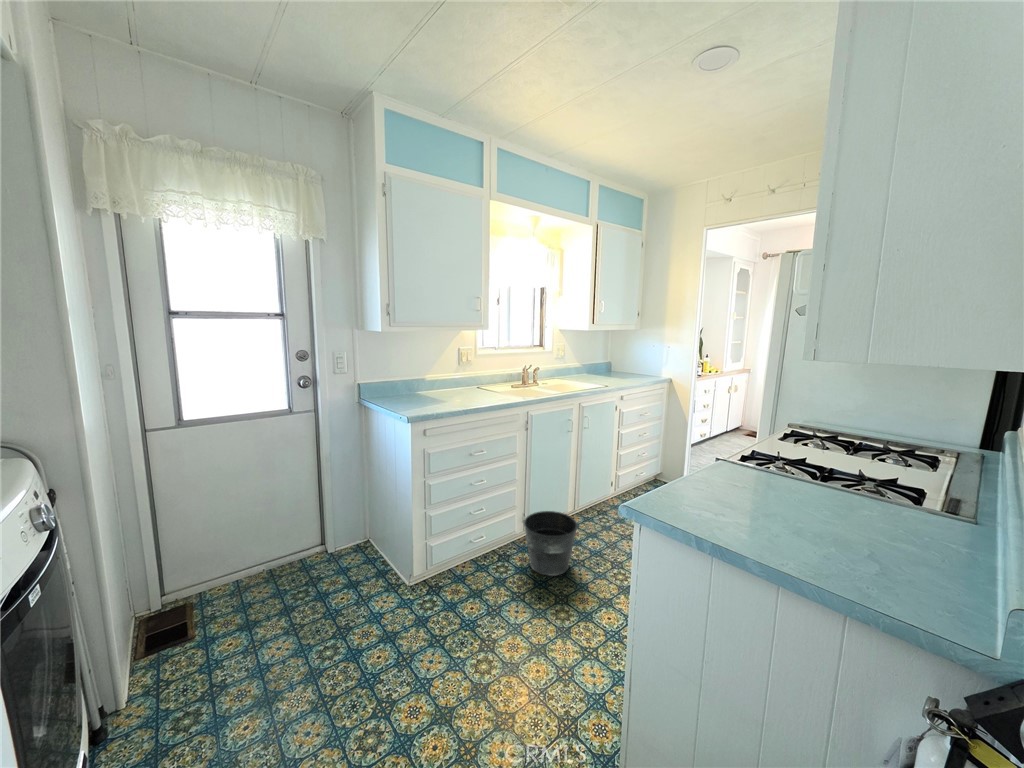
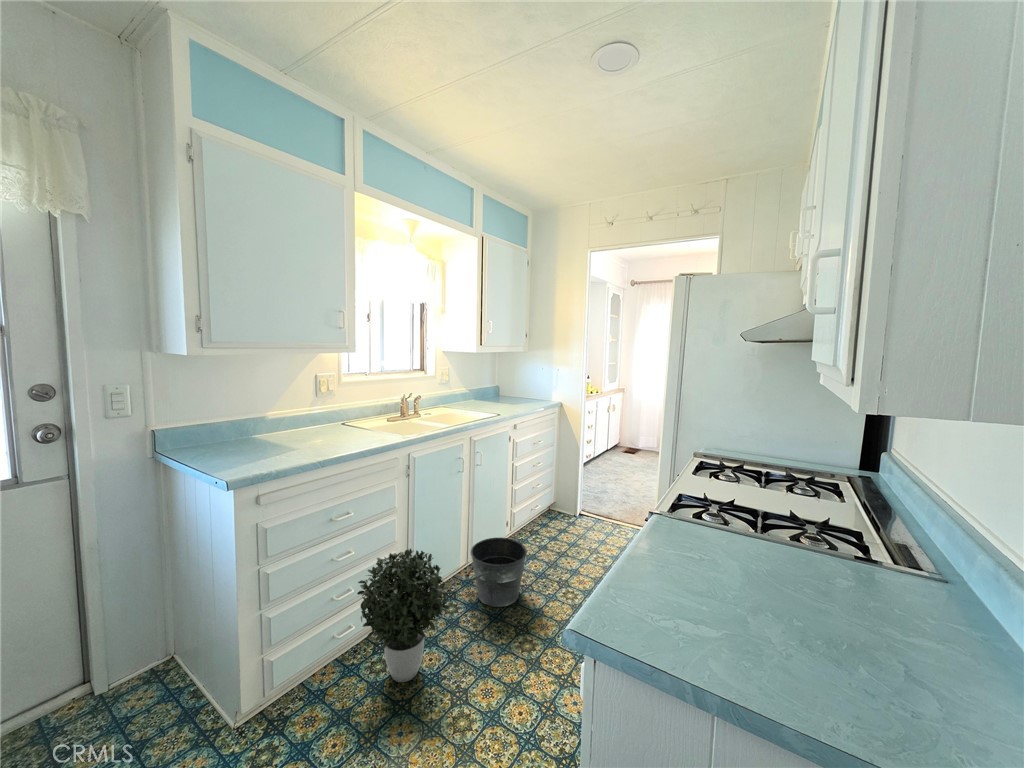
potted plant: none [410,508,487,622] -> present [357,549,449,682]

